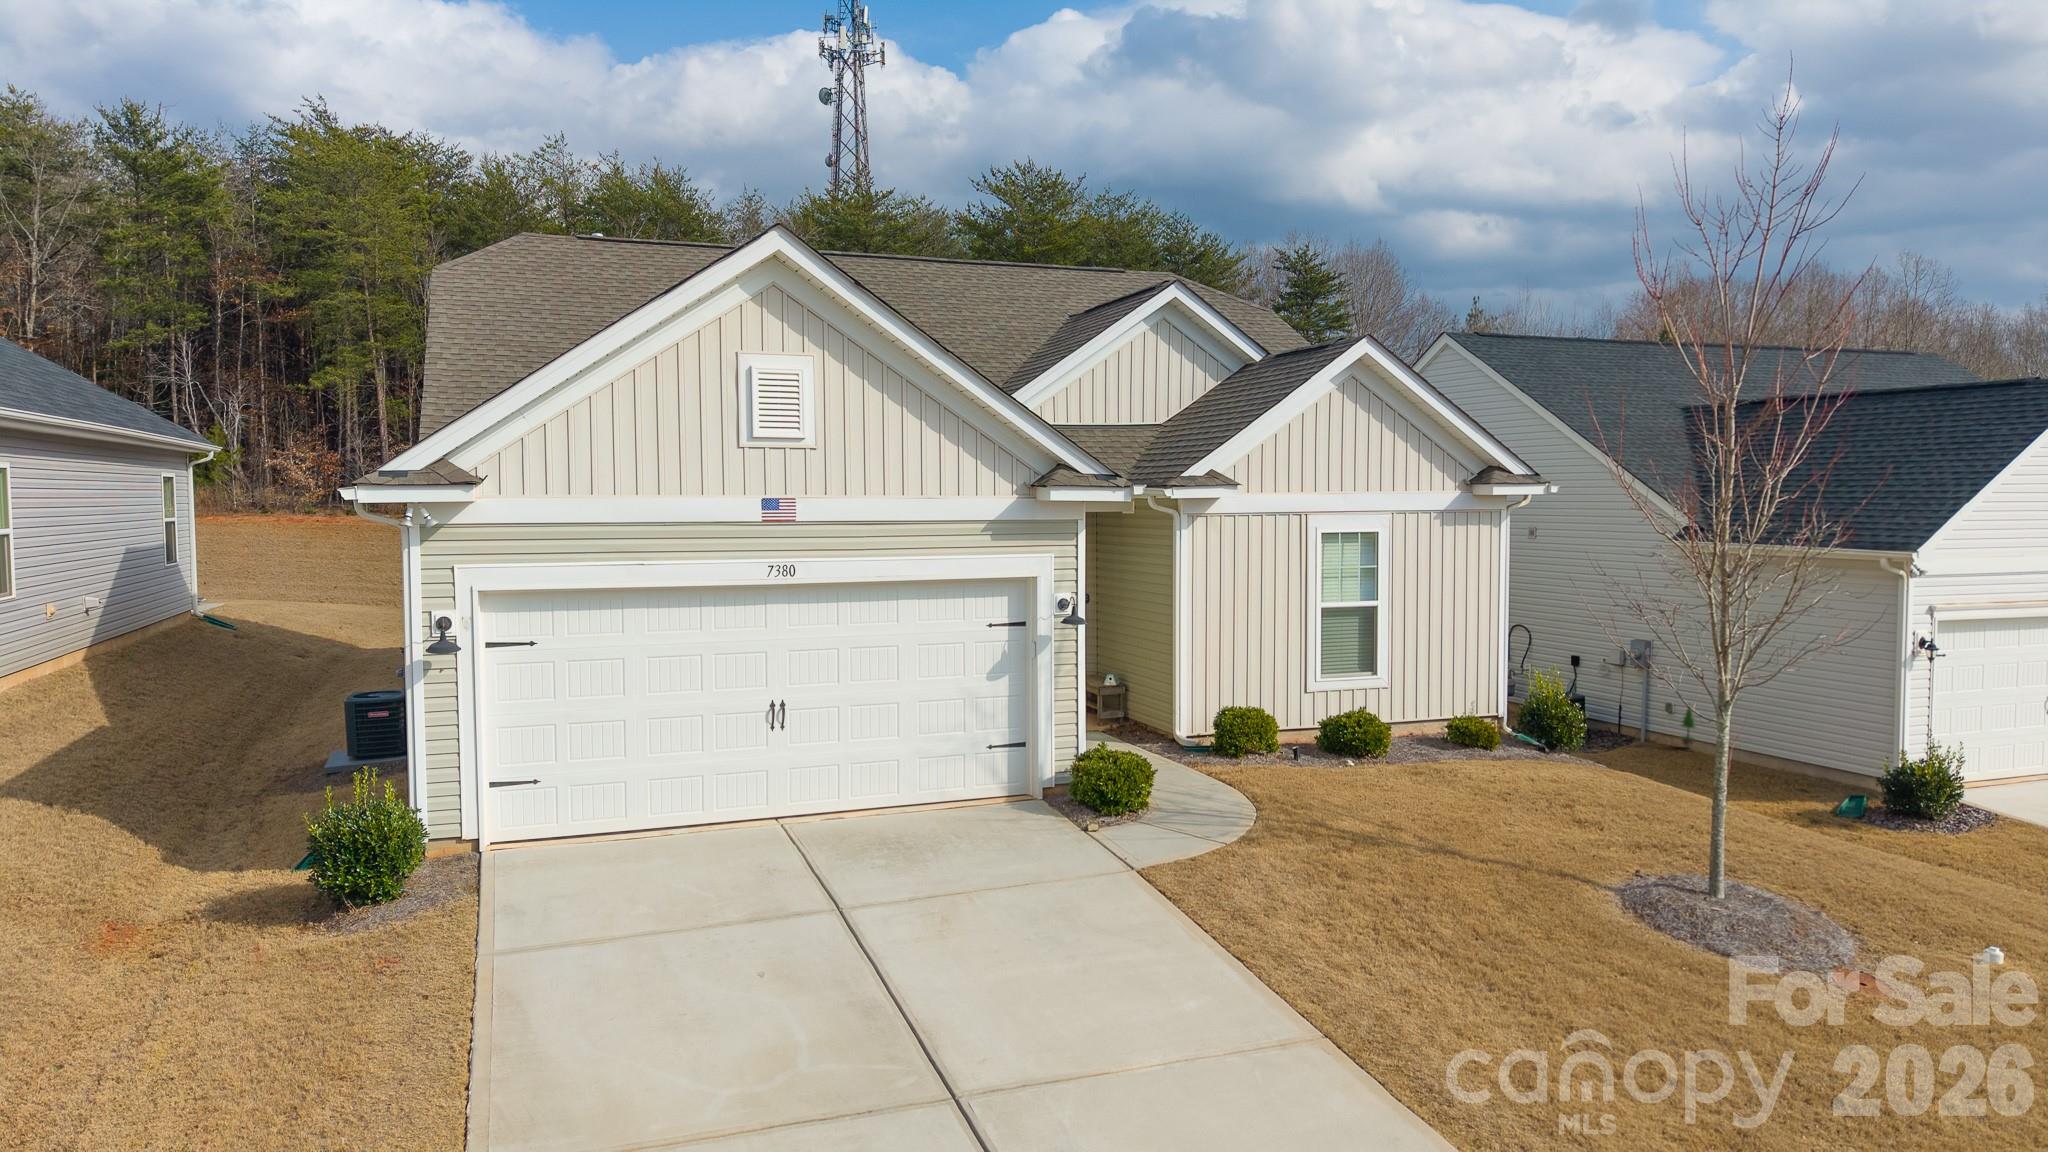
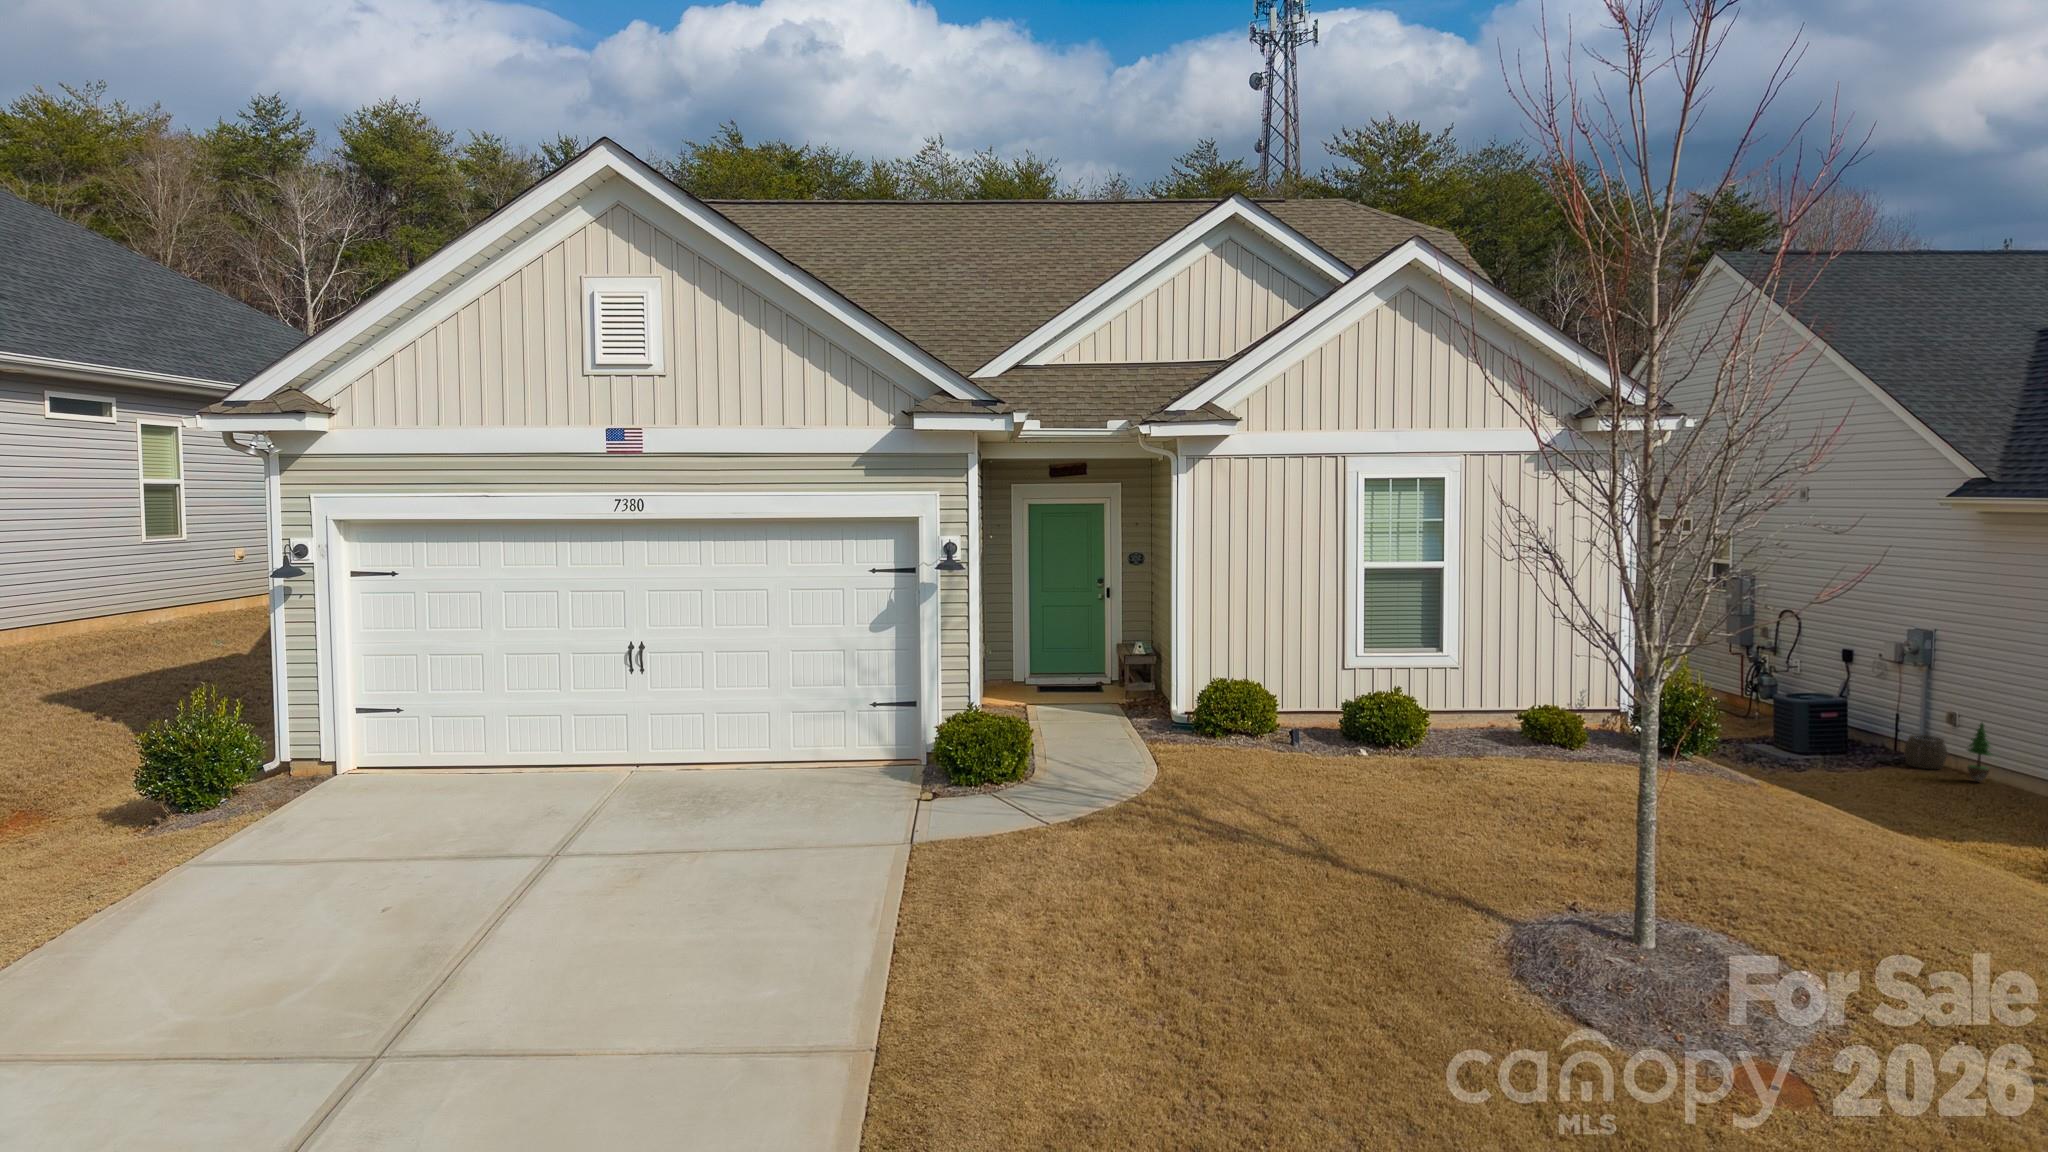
woven basket: none [1634,717,1663,742] -> present [1904,735,1947,769]

